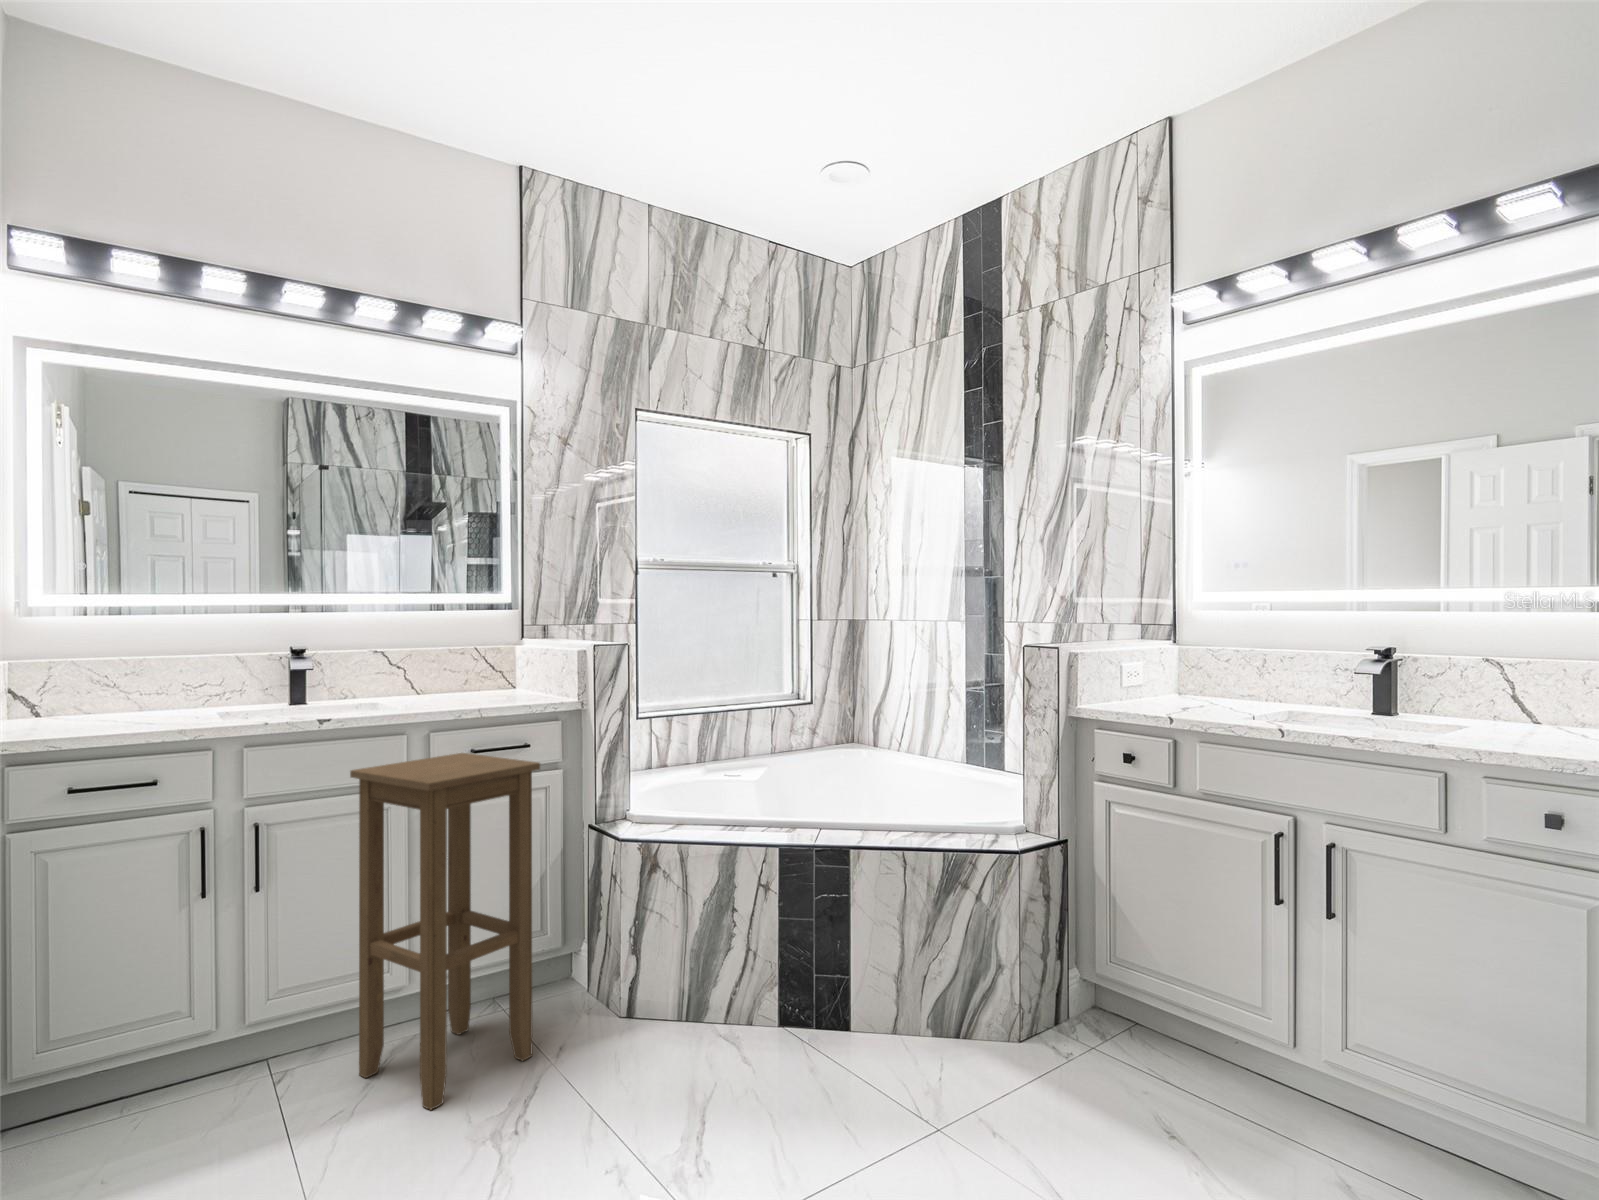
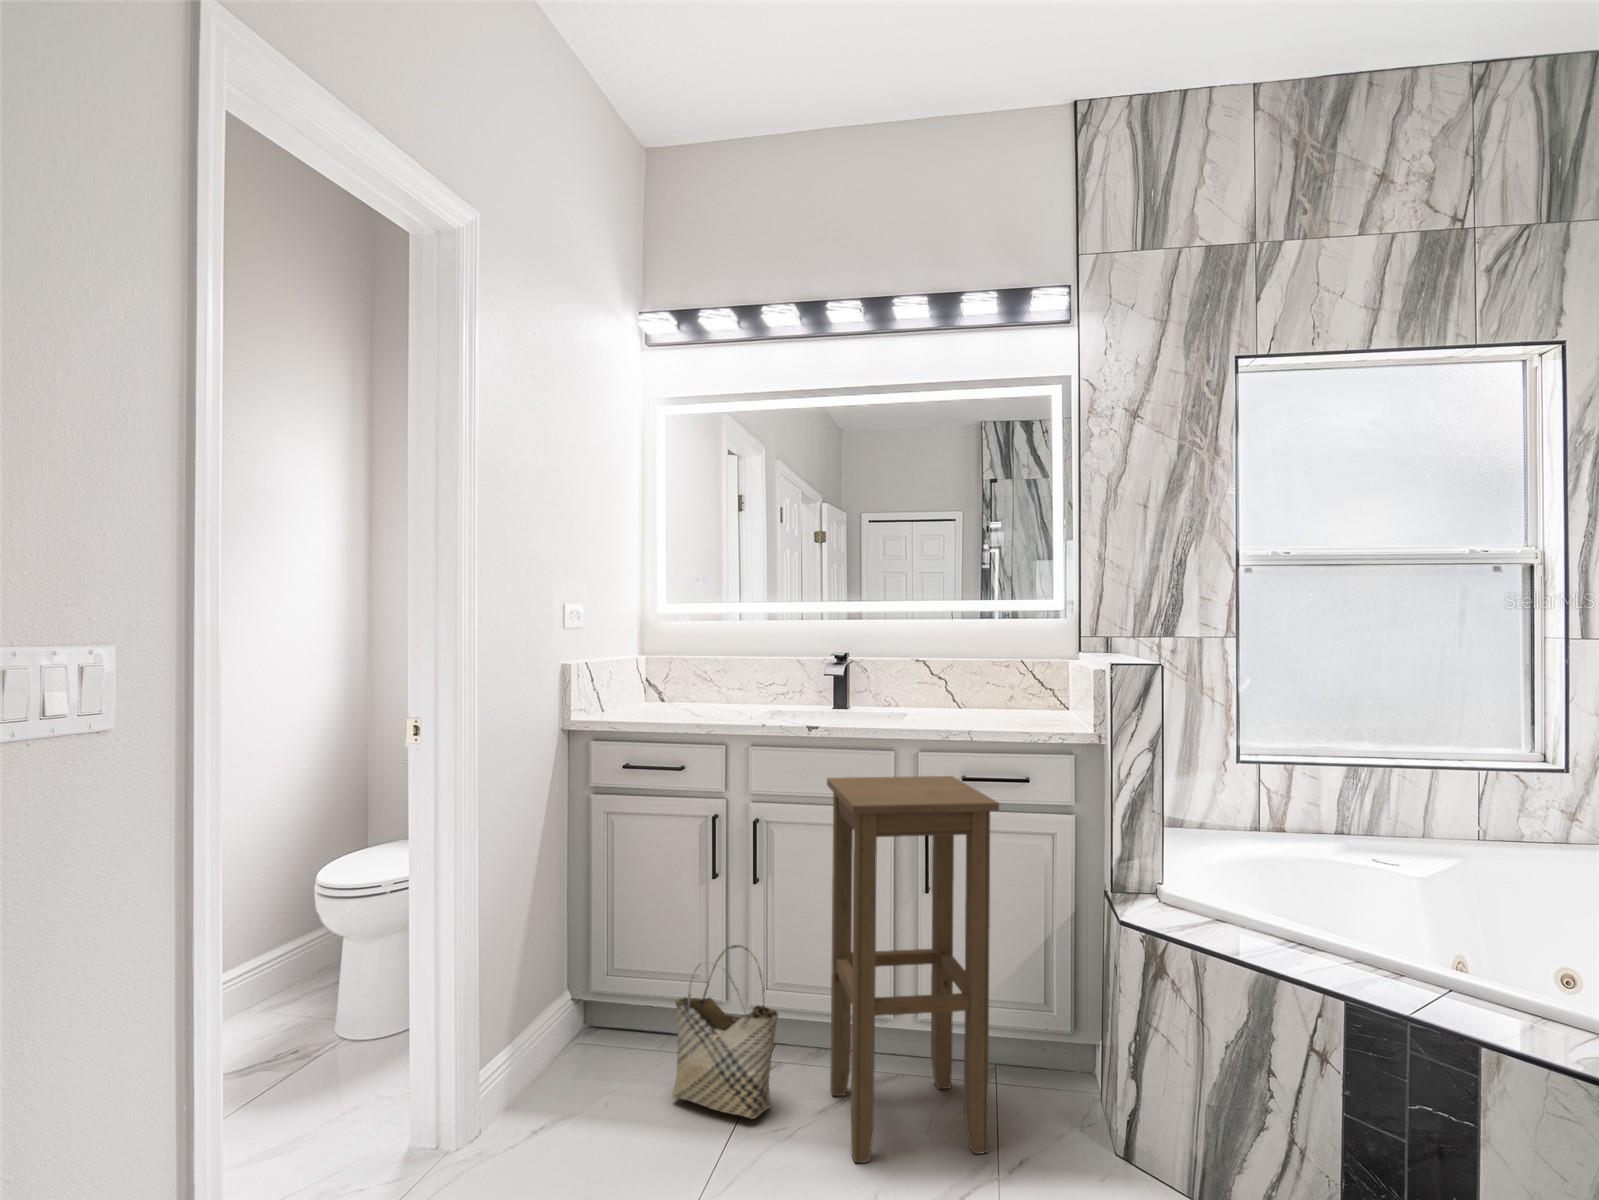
woven basket: none [181,962,319,1150] -> present [673,945,778,1119]

